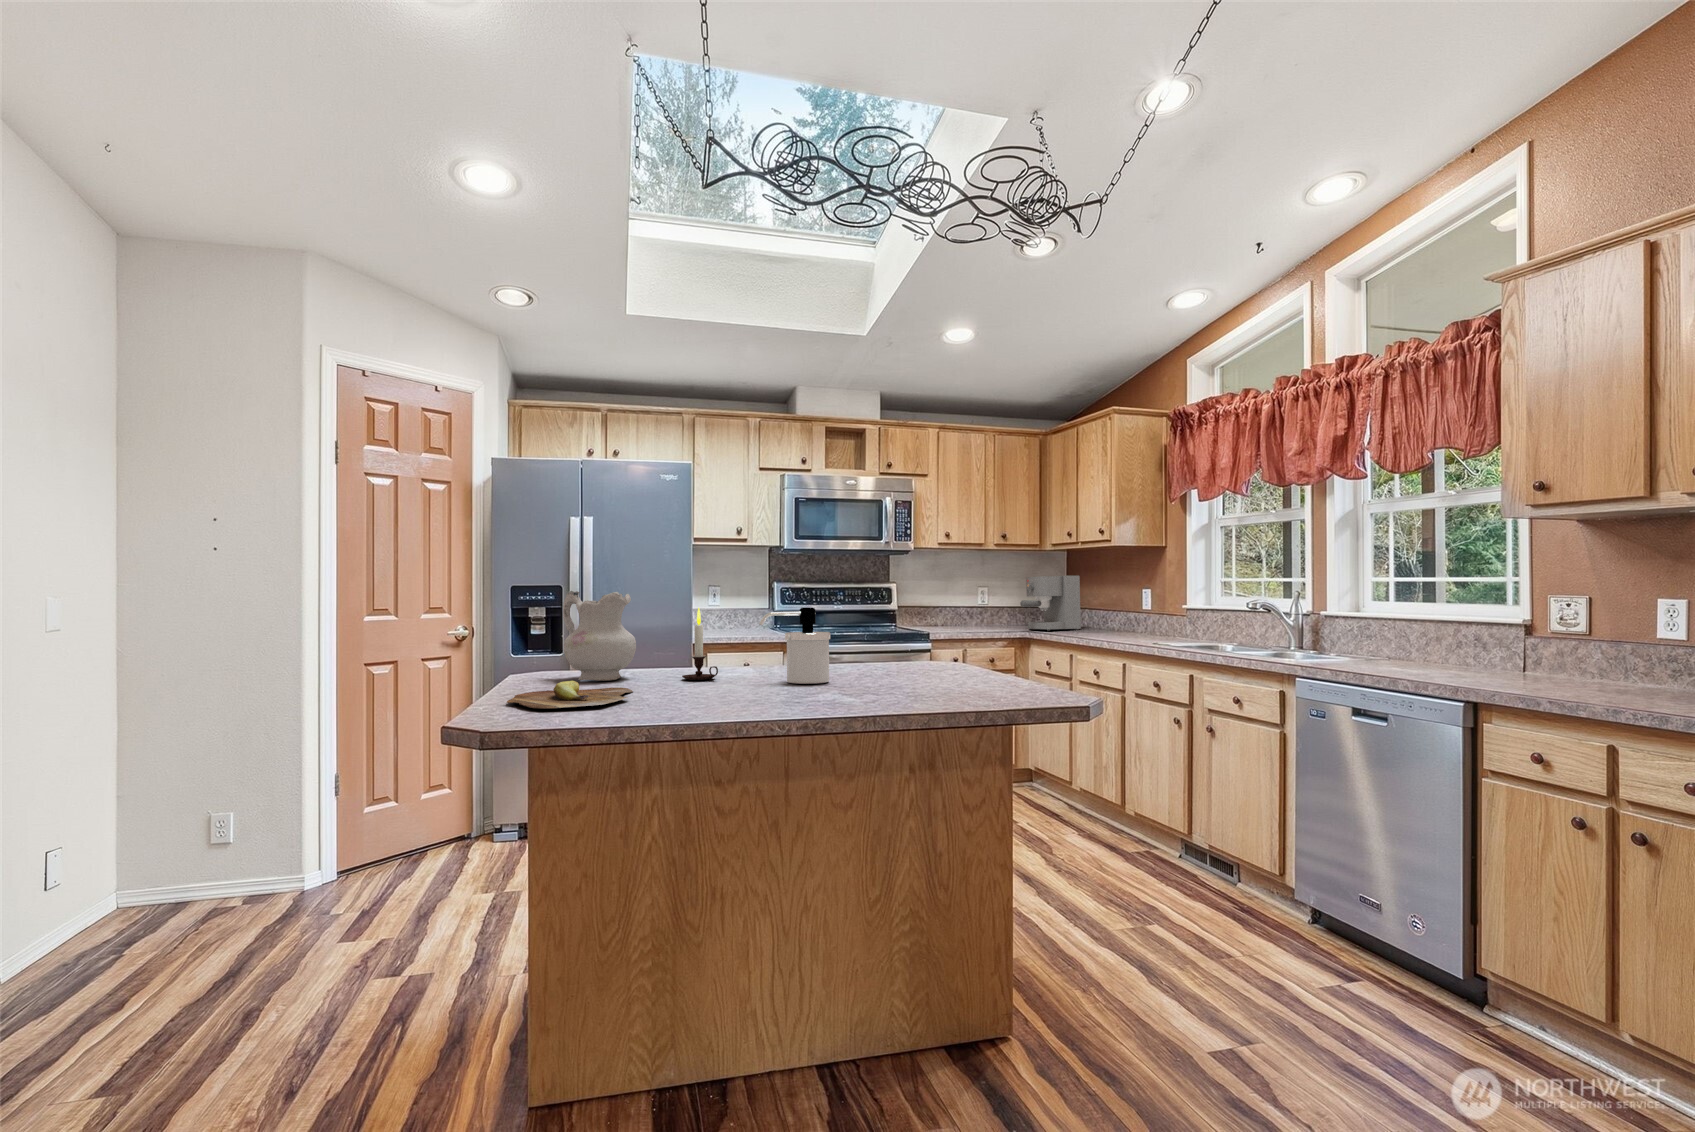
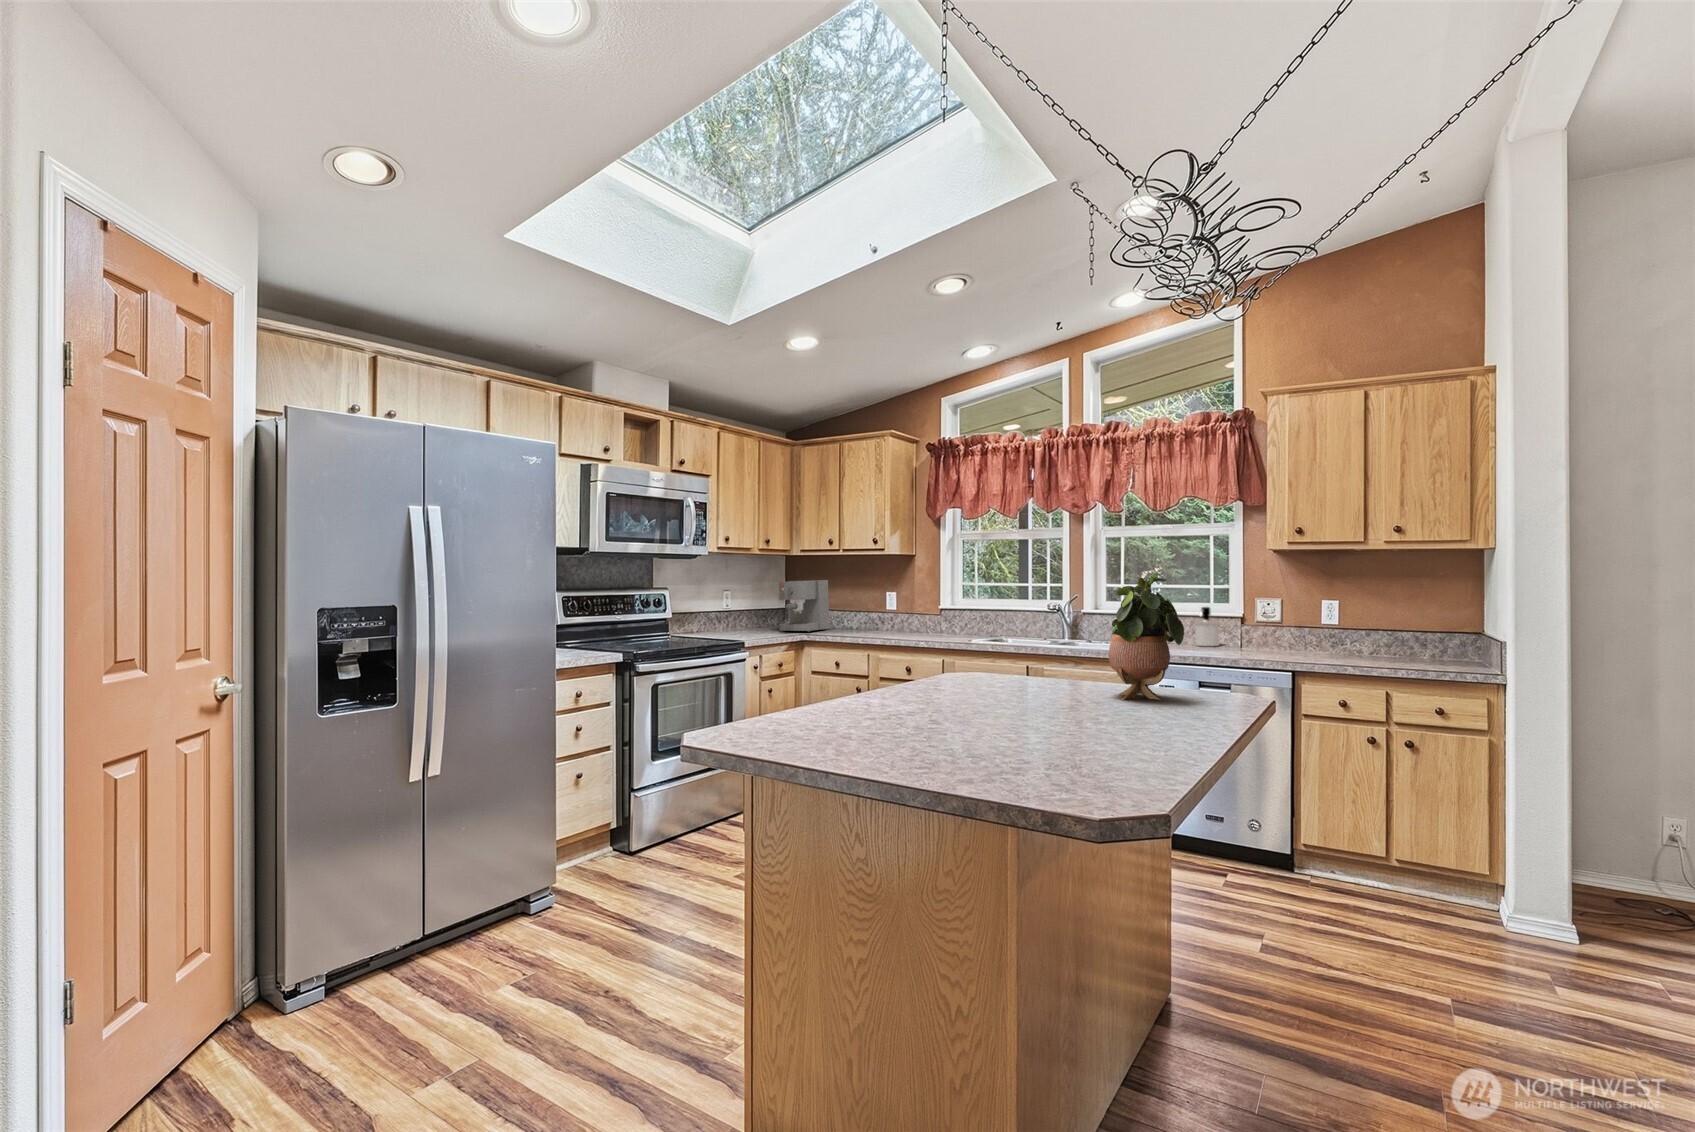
potted plant: none [888,551,958,688] -> present [1108,573,1184,700]
ceramic pitcher: present [563,591,636,681] -> none [826,621,924,736]
candle: present [682,608,718,680] -> none [945,634,992,718]
soap dispenser: present [759,608,830,684] -> present [1193,607,1219,646]
cutting board: present [507,681,633,709] -> none [944,737,1148,777]

